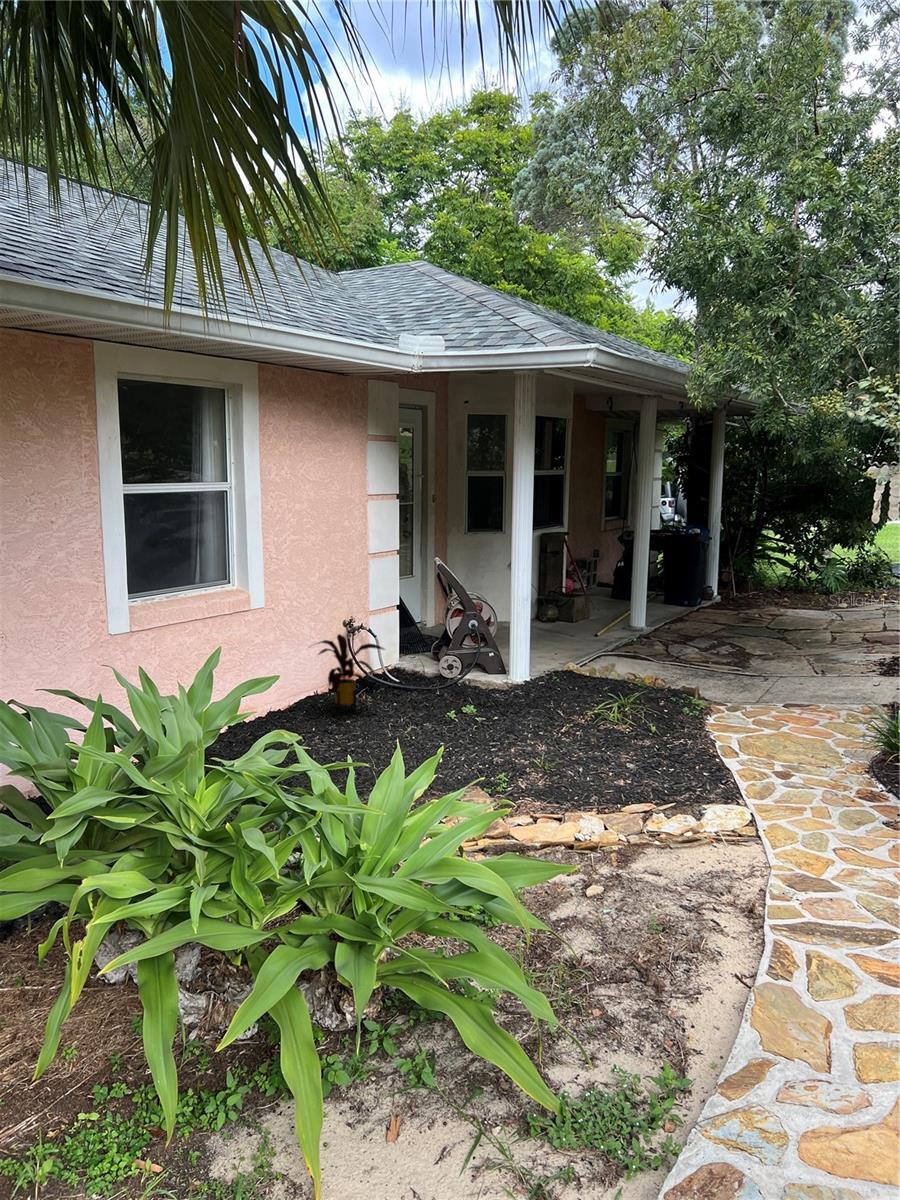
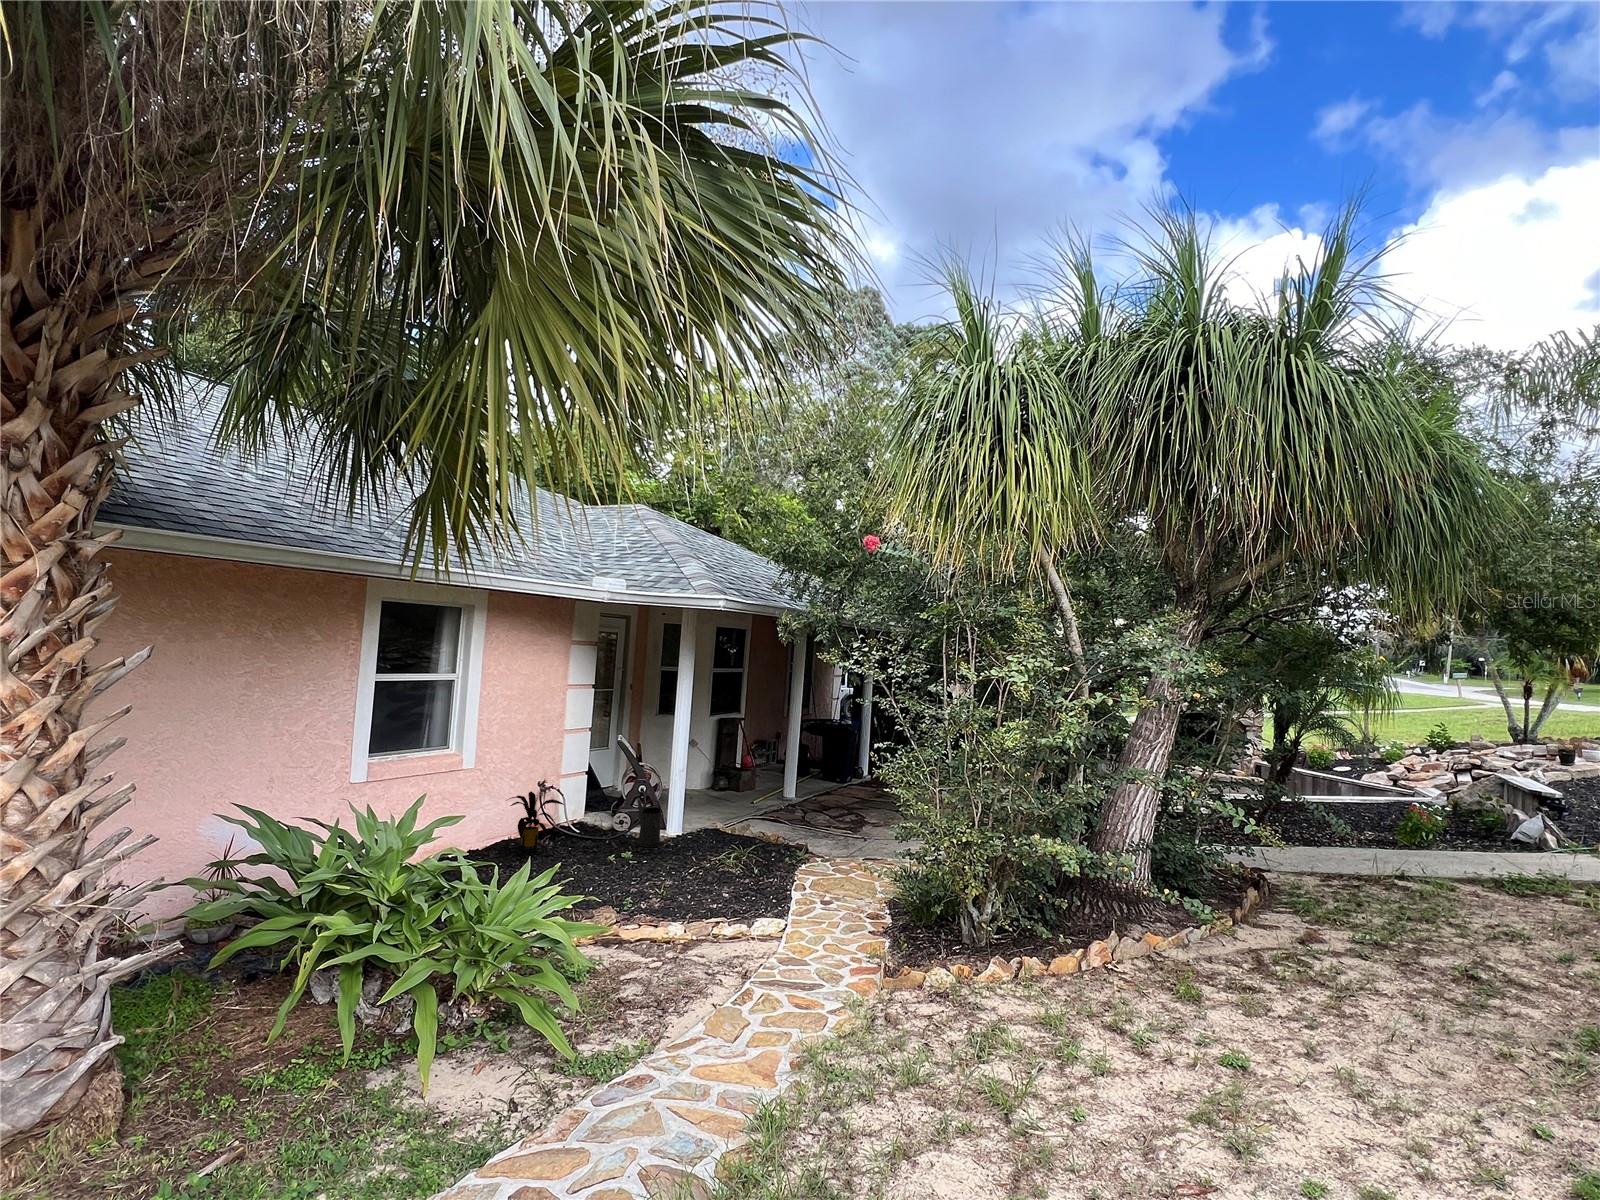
watering can: none [470,637,508,699] -> present [637,799,661,847]

